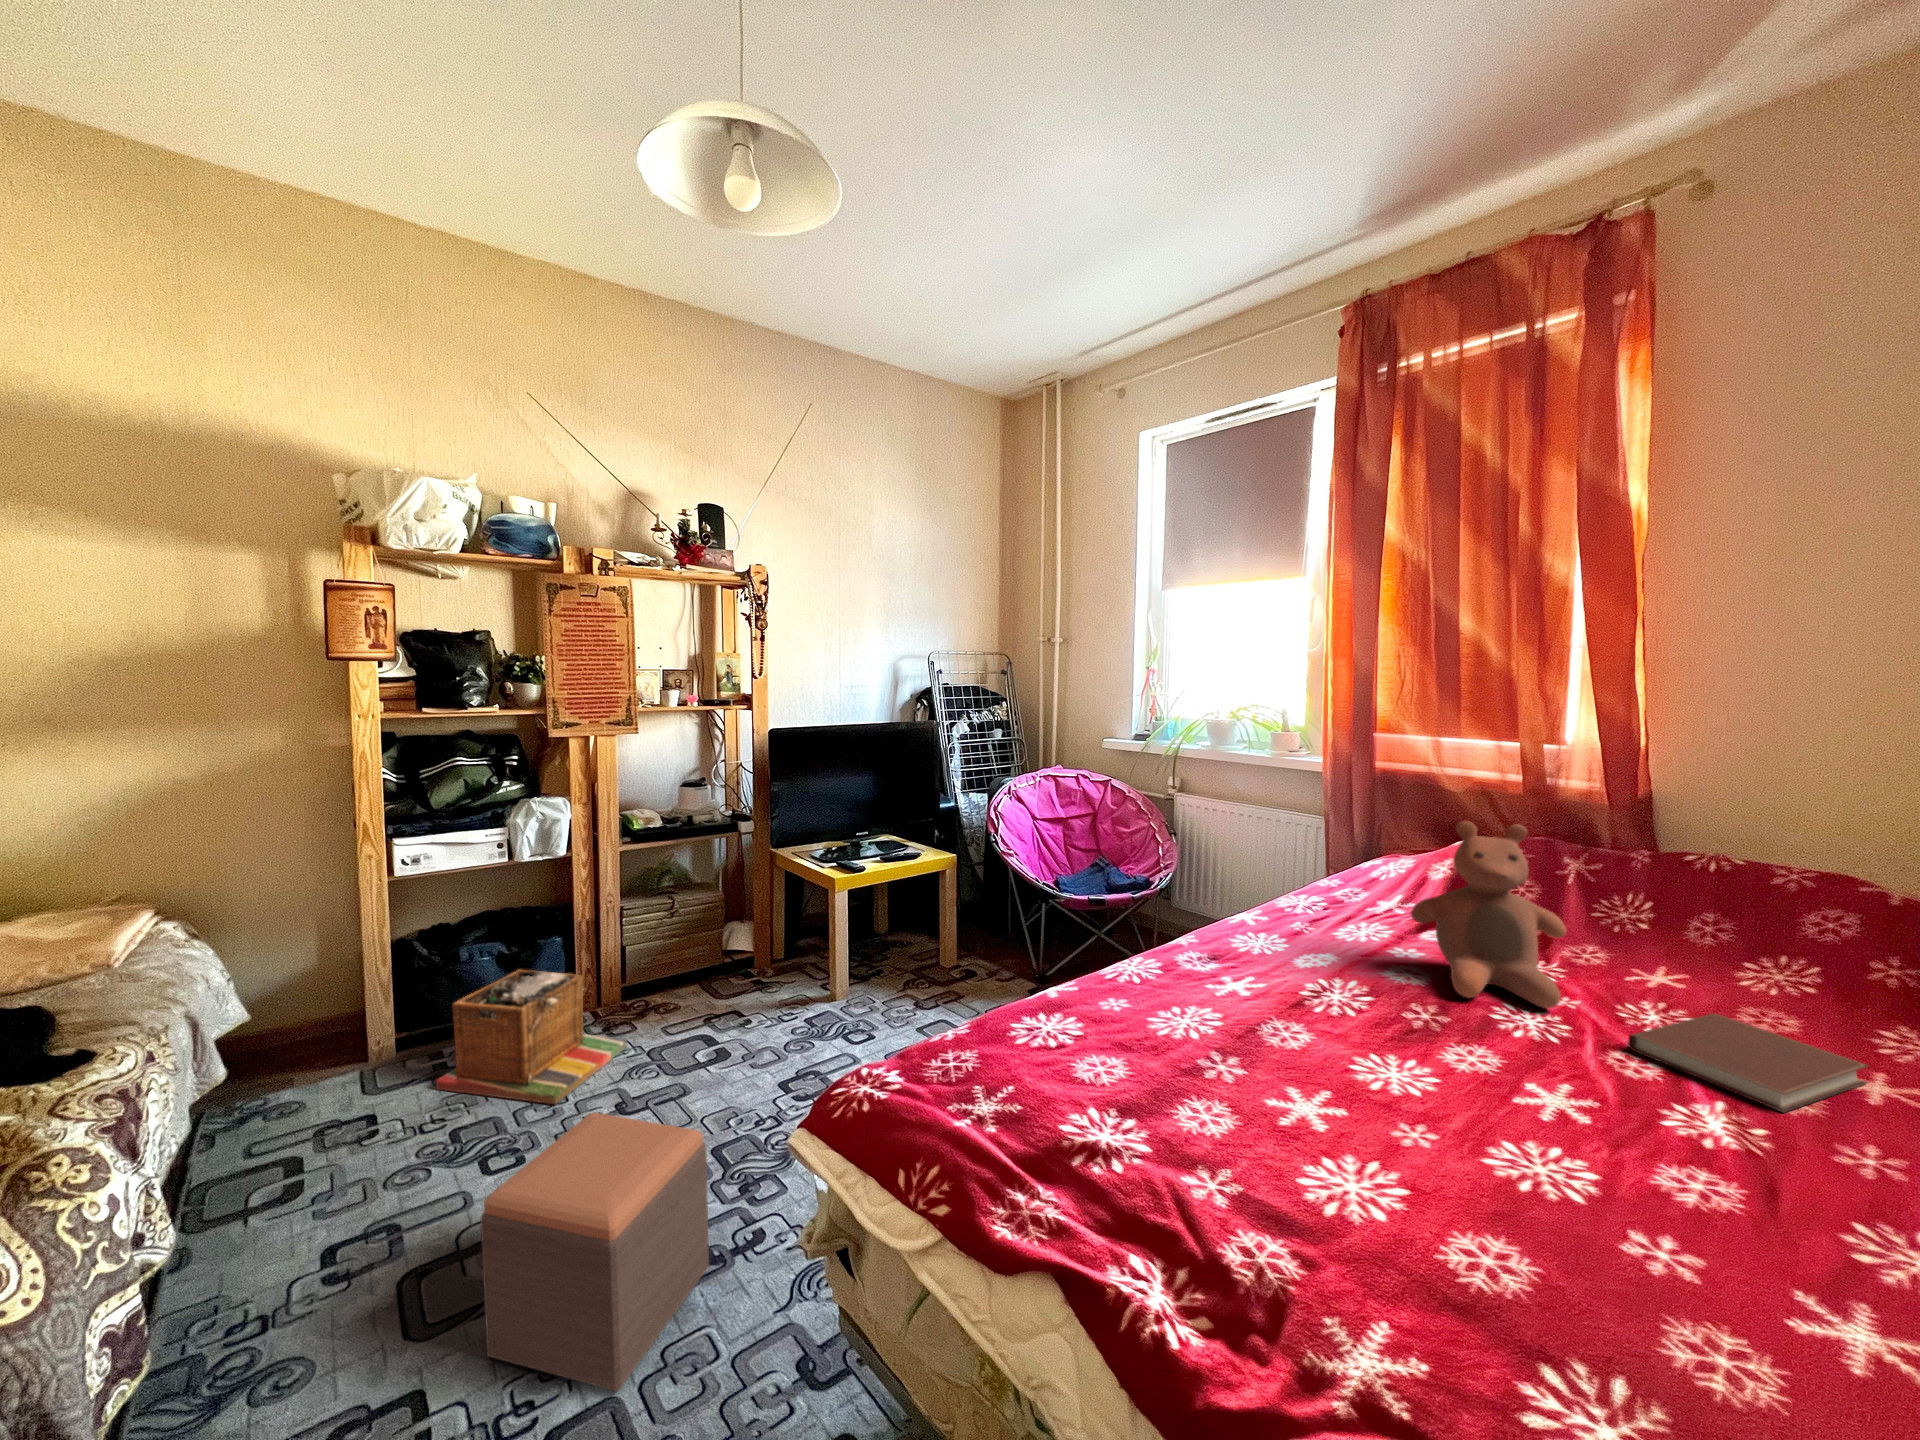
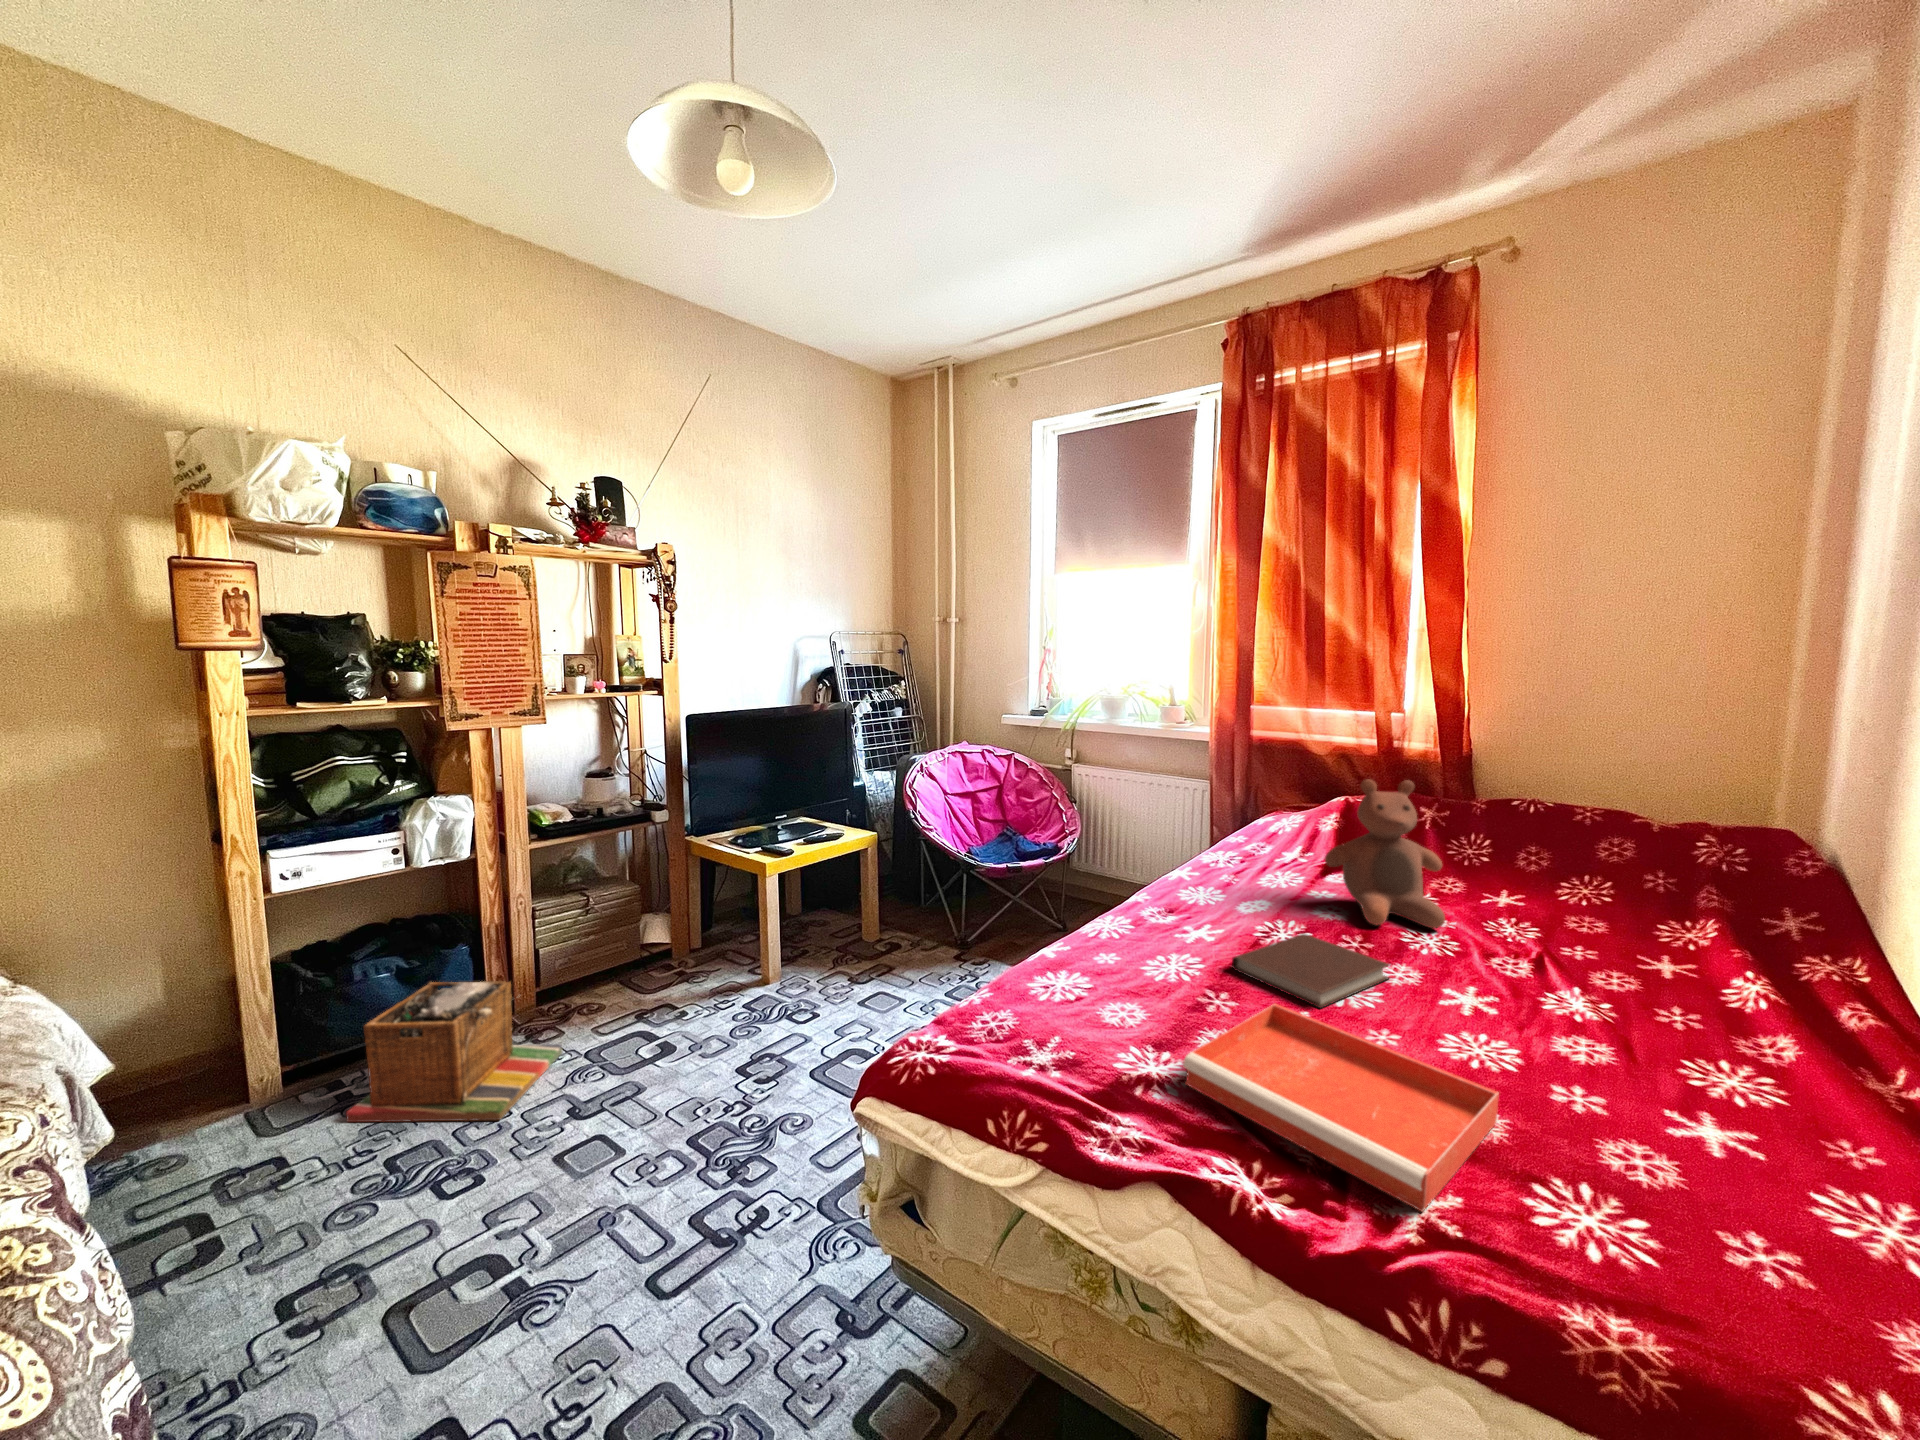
notebook: present [1628,1013,1868,1113] -> present [1232,934,1390,1008]
tray: none [1133,1080,1526,1372] -> present [1183,1004,1499,1211]
footstool: present [481,1113,709,1391] -> none [502,1116,727,1383]

